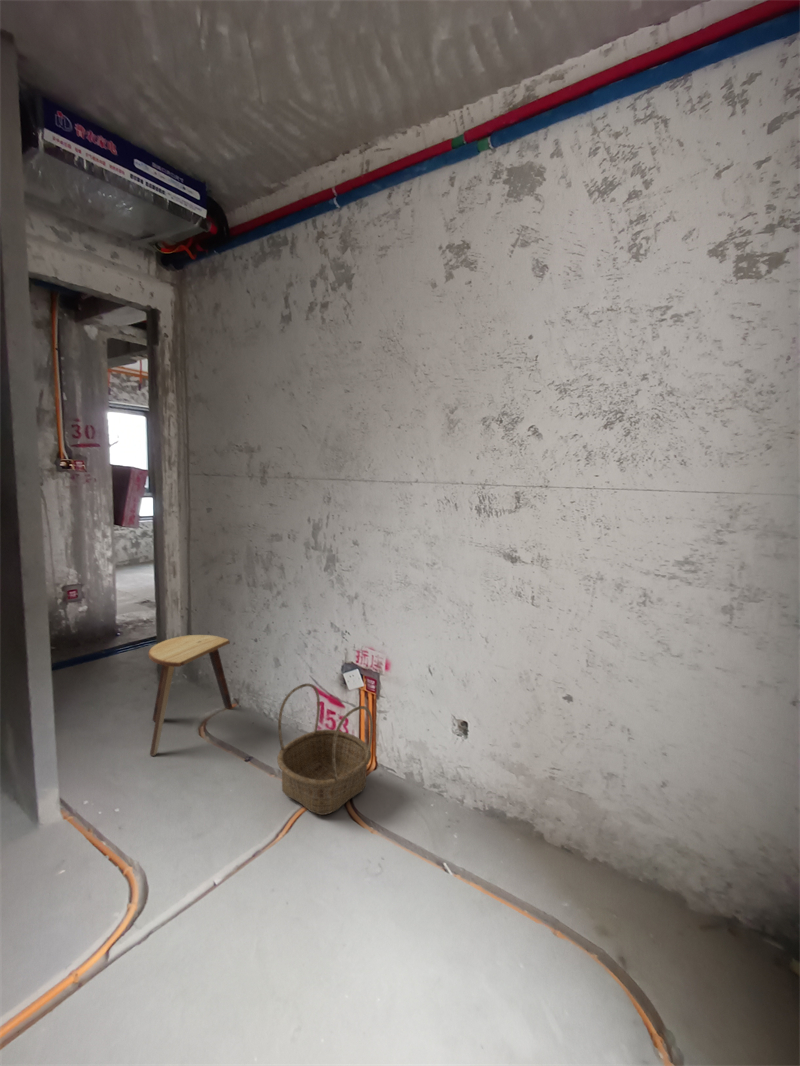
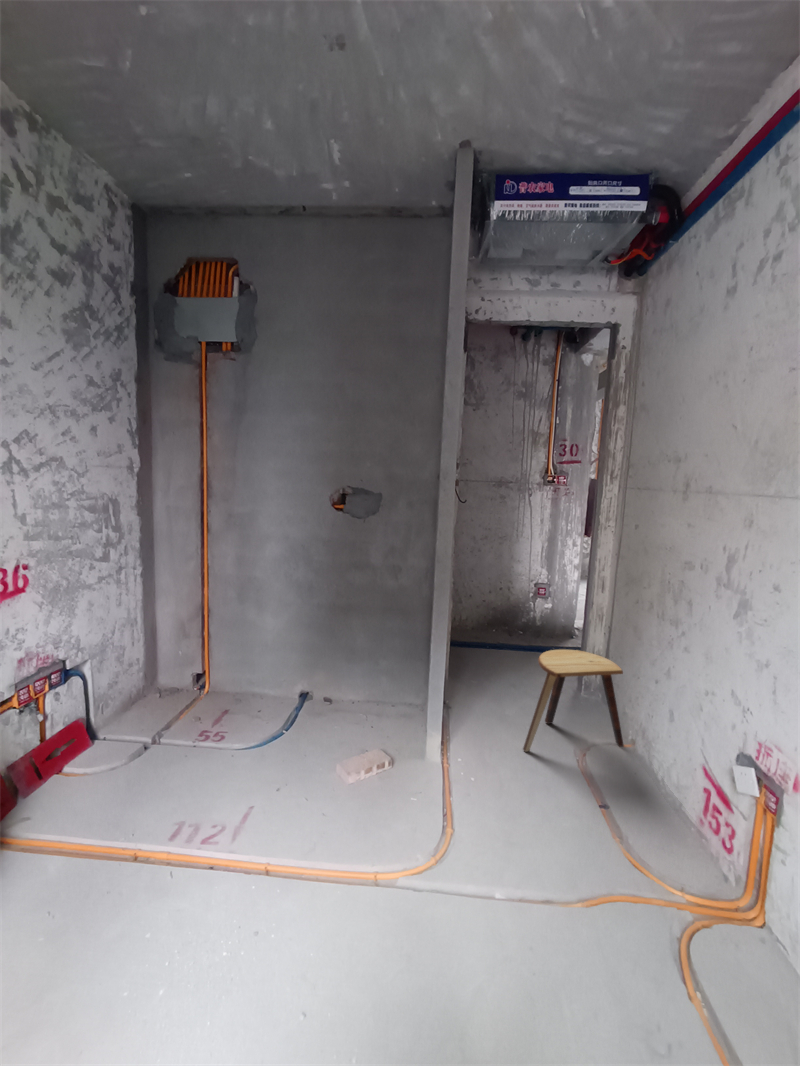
basket: present [277,684,373,815] -> none [606,749,743,936]

